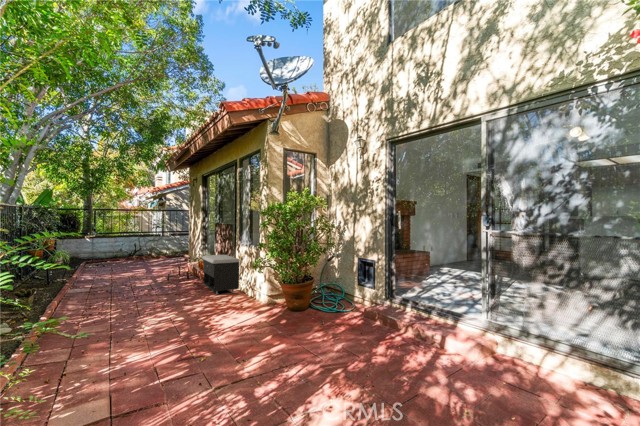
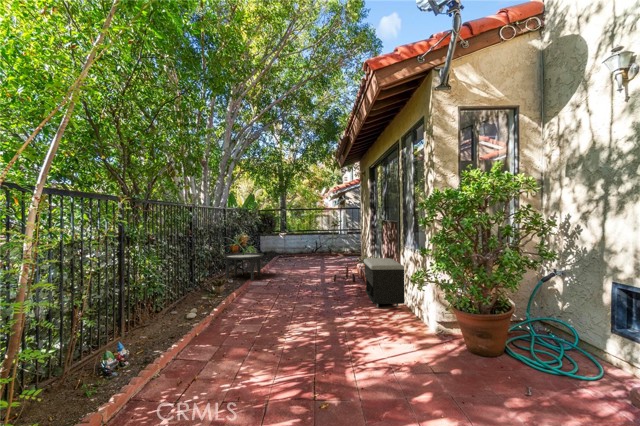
round table: none [26,257,84,290] -> present [223,253,264,281]

